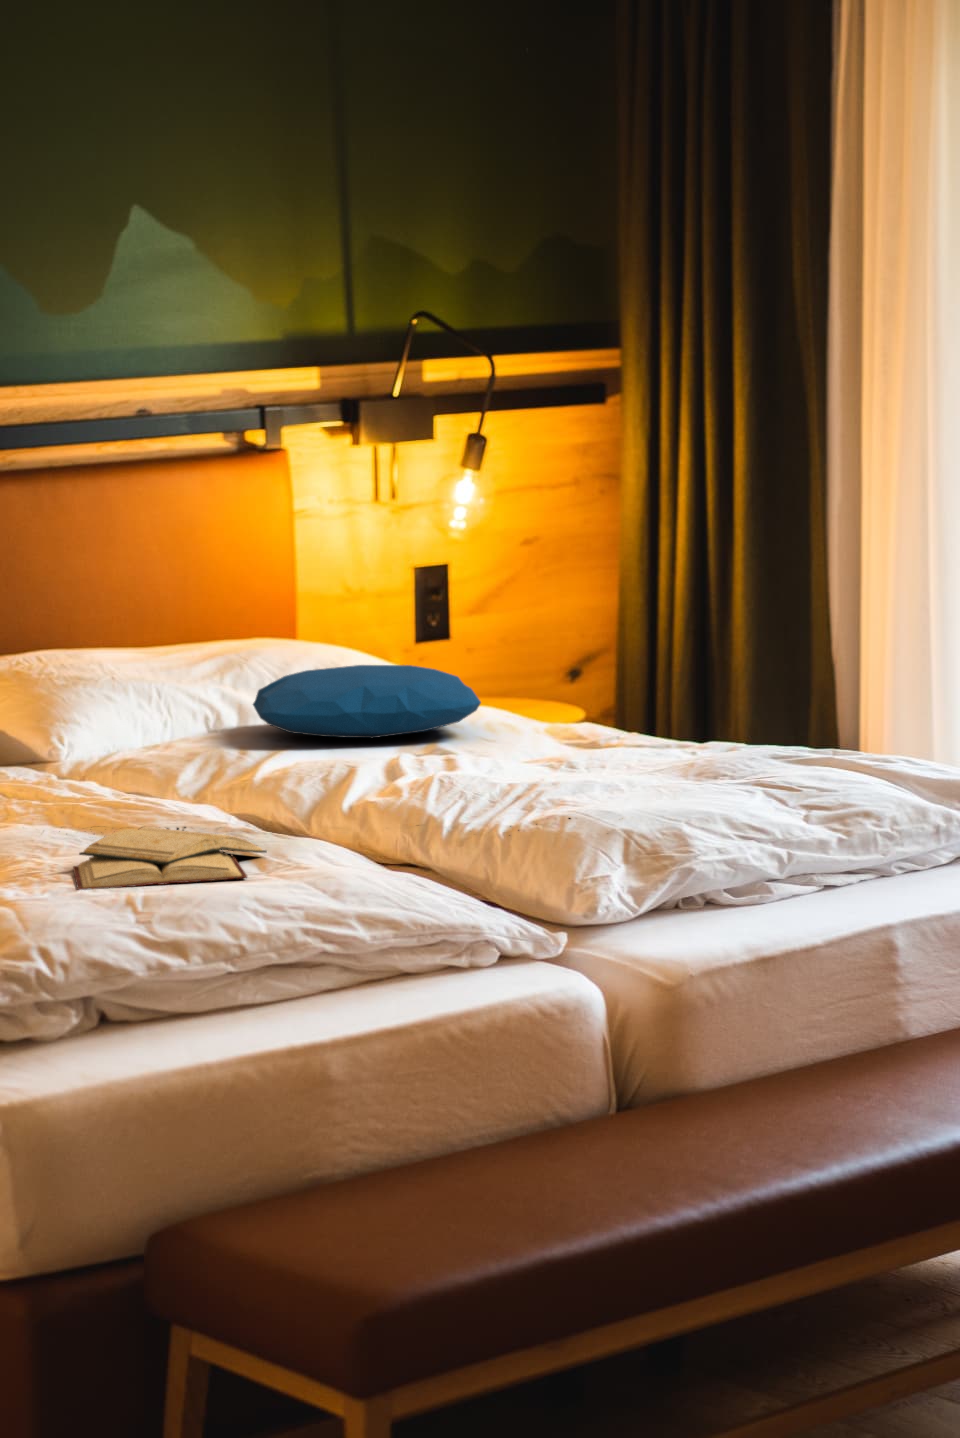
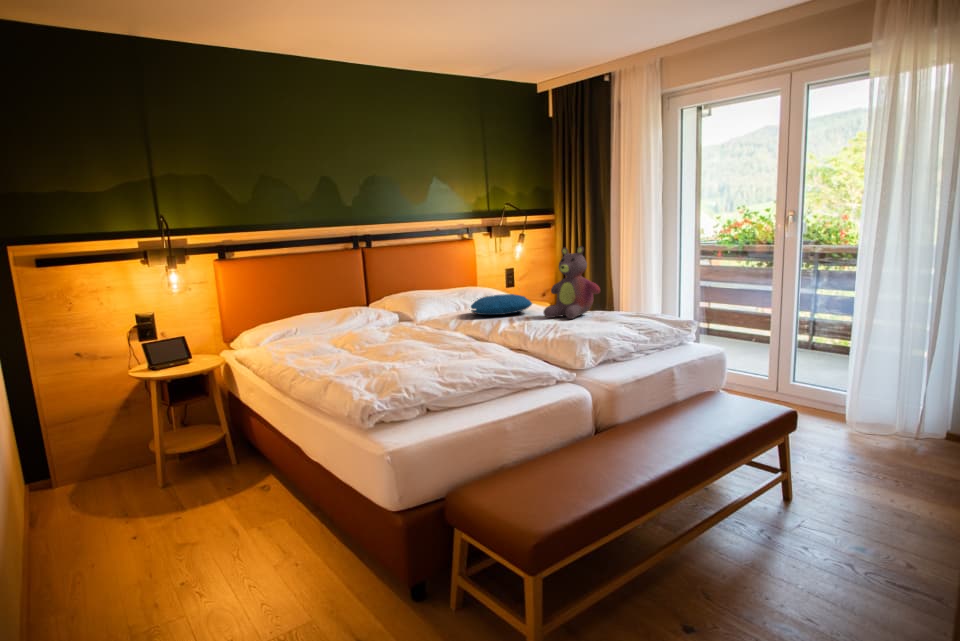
stuffed bear: none [510,516,705,763] -> present [543,246,600,319]
diary: present [73,827,267,890] -> none [419,345,477,366]

